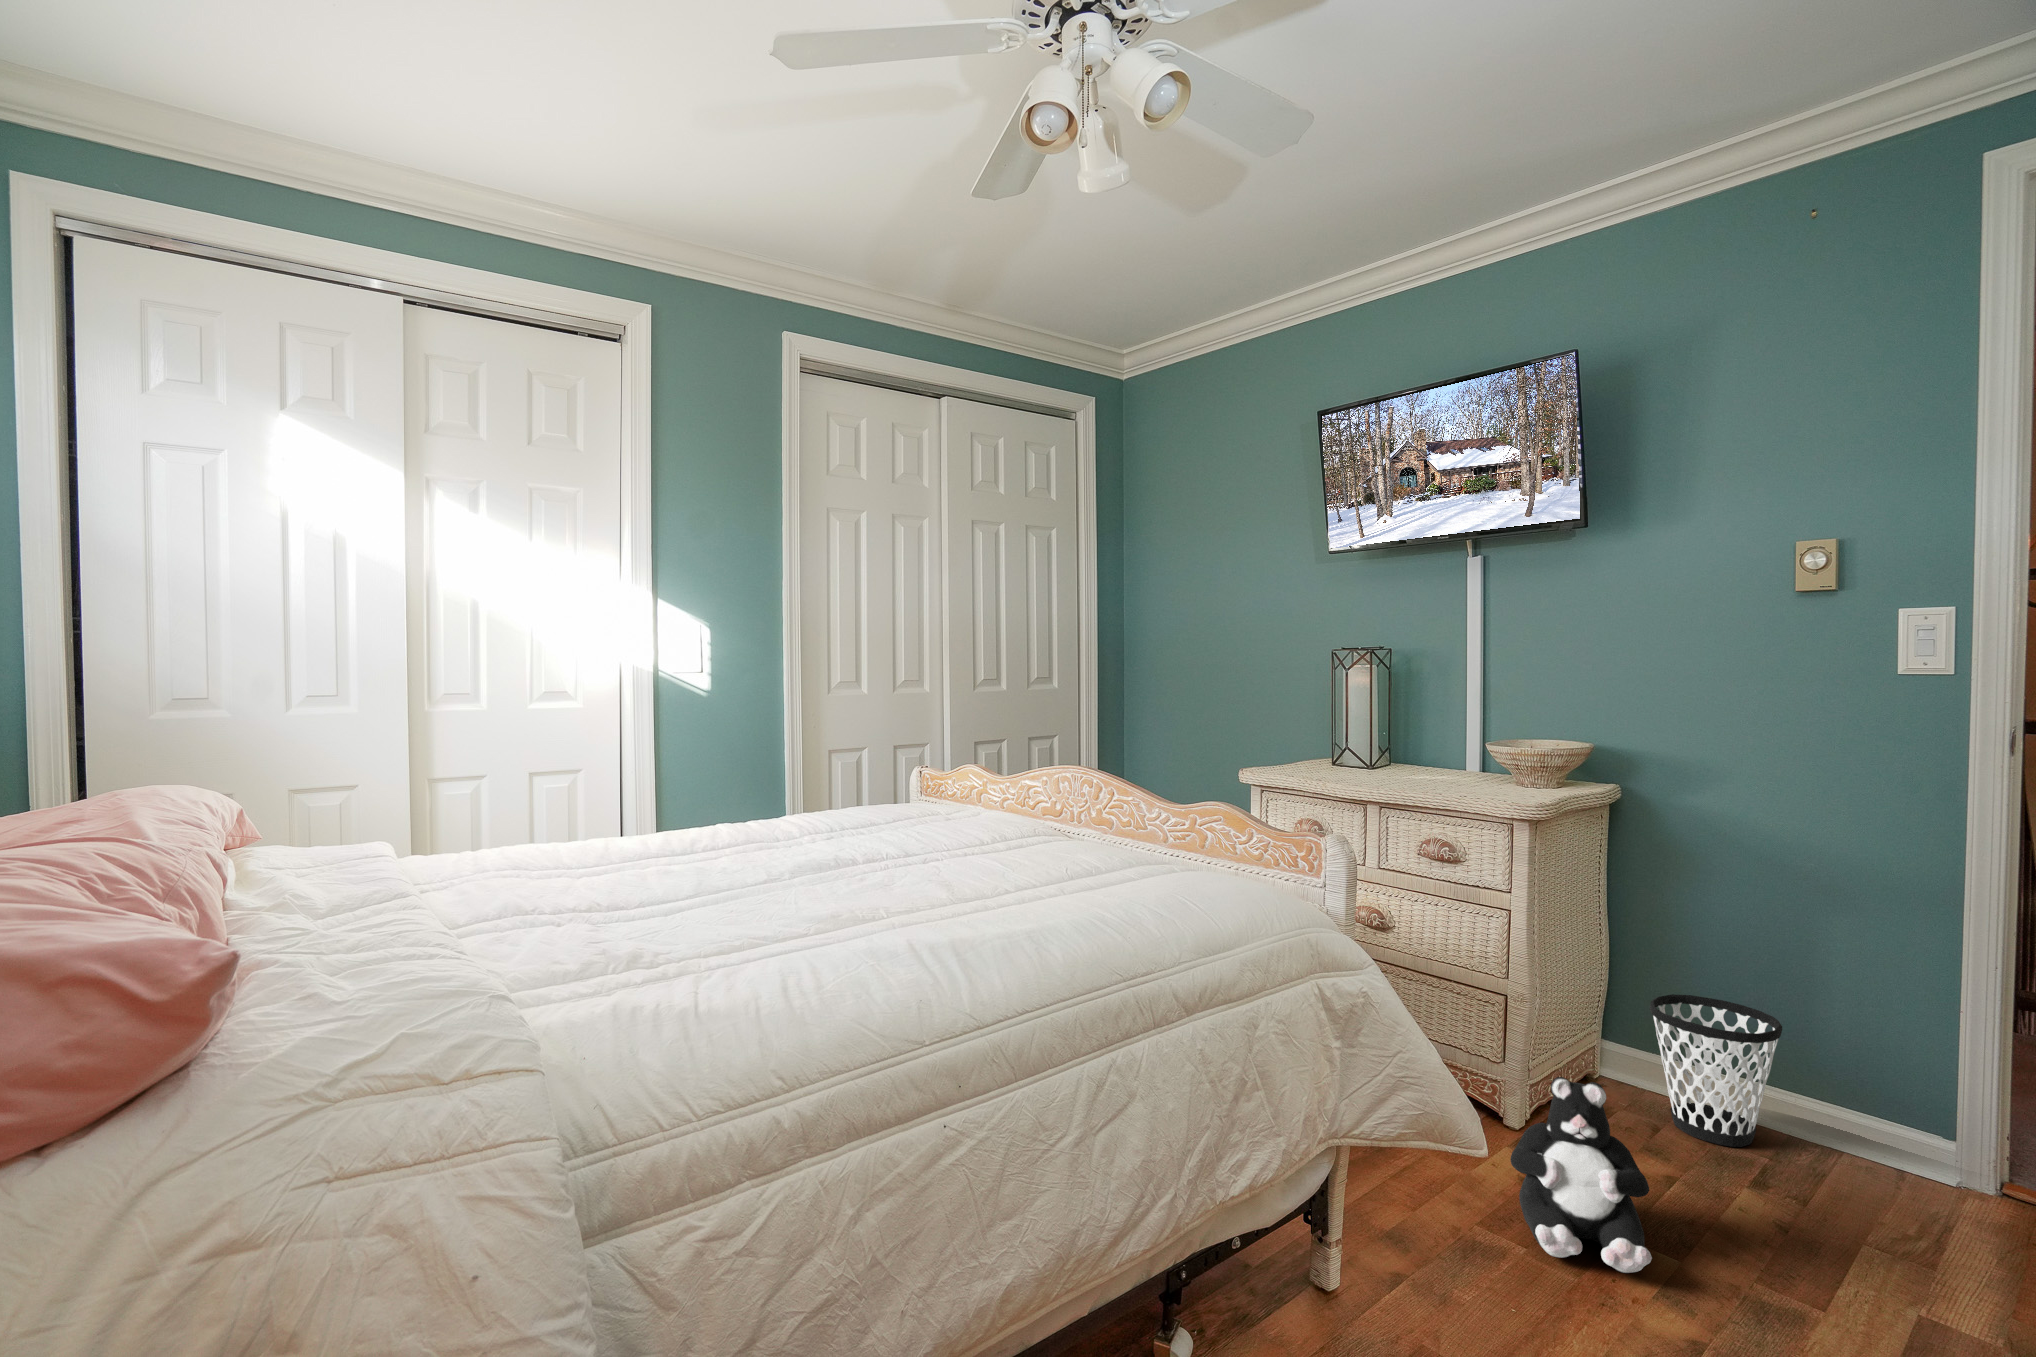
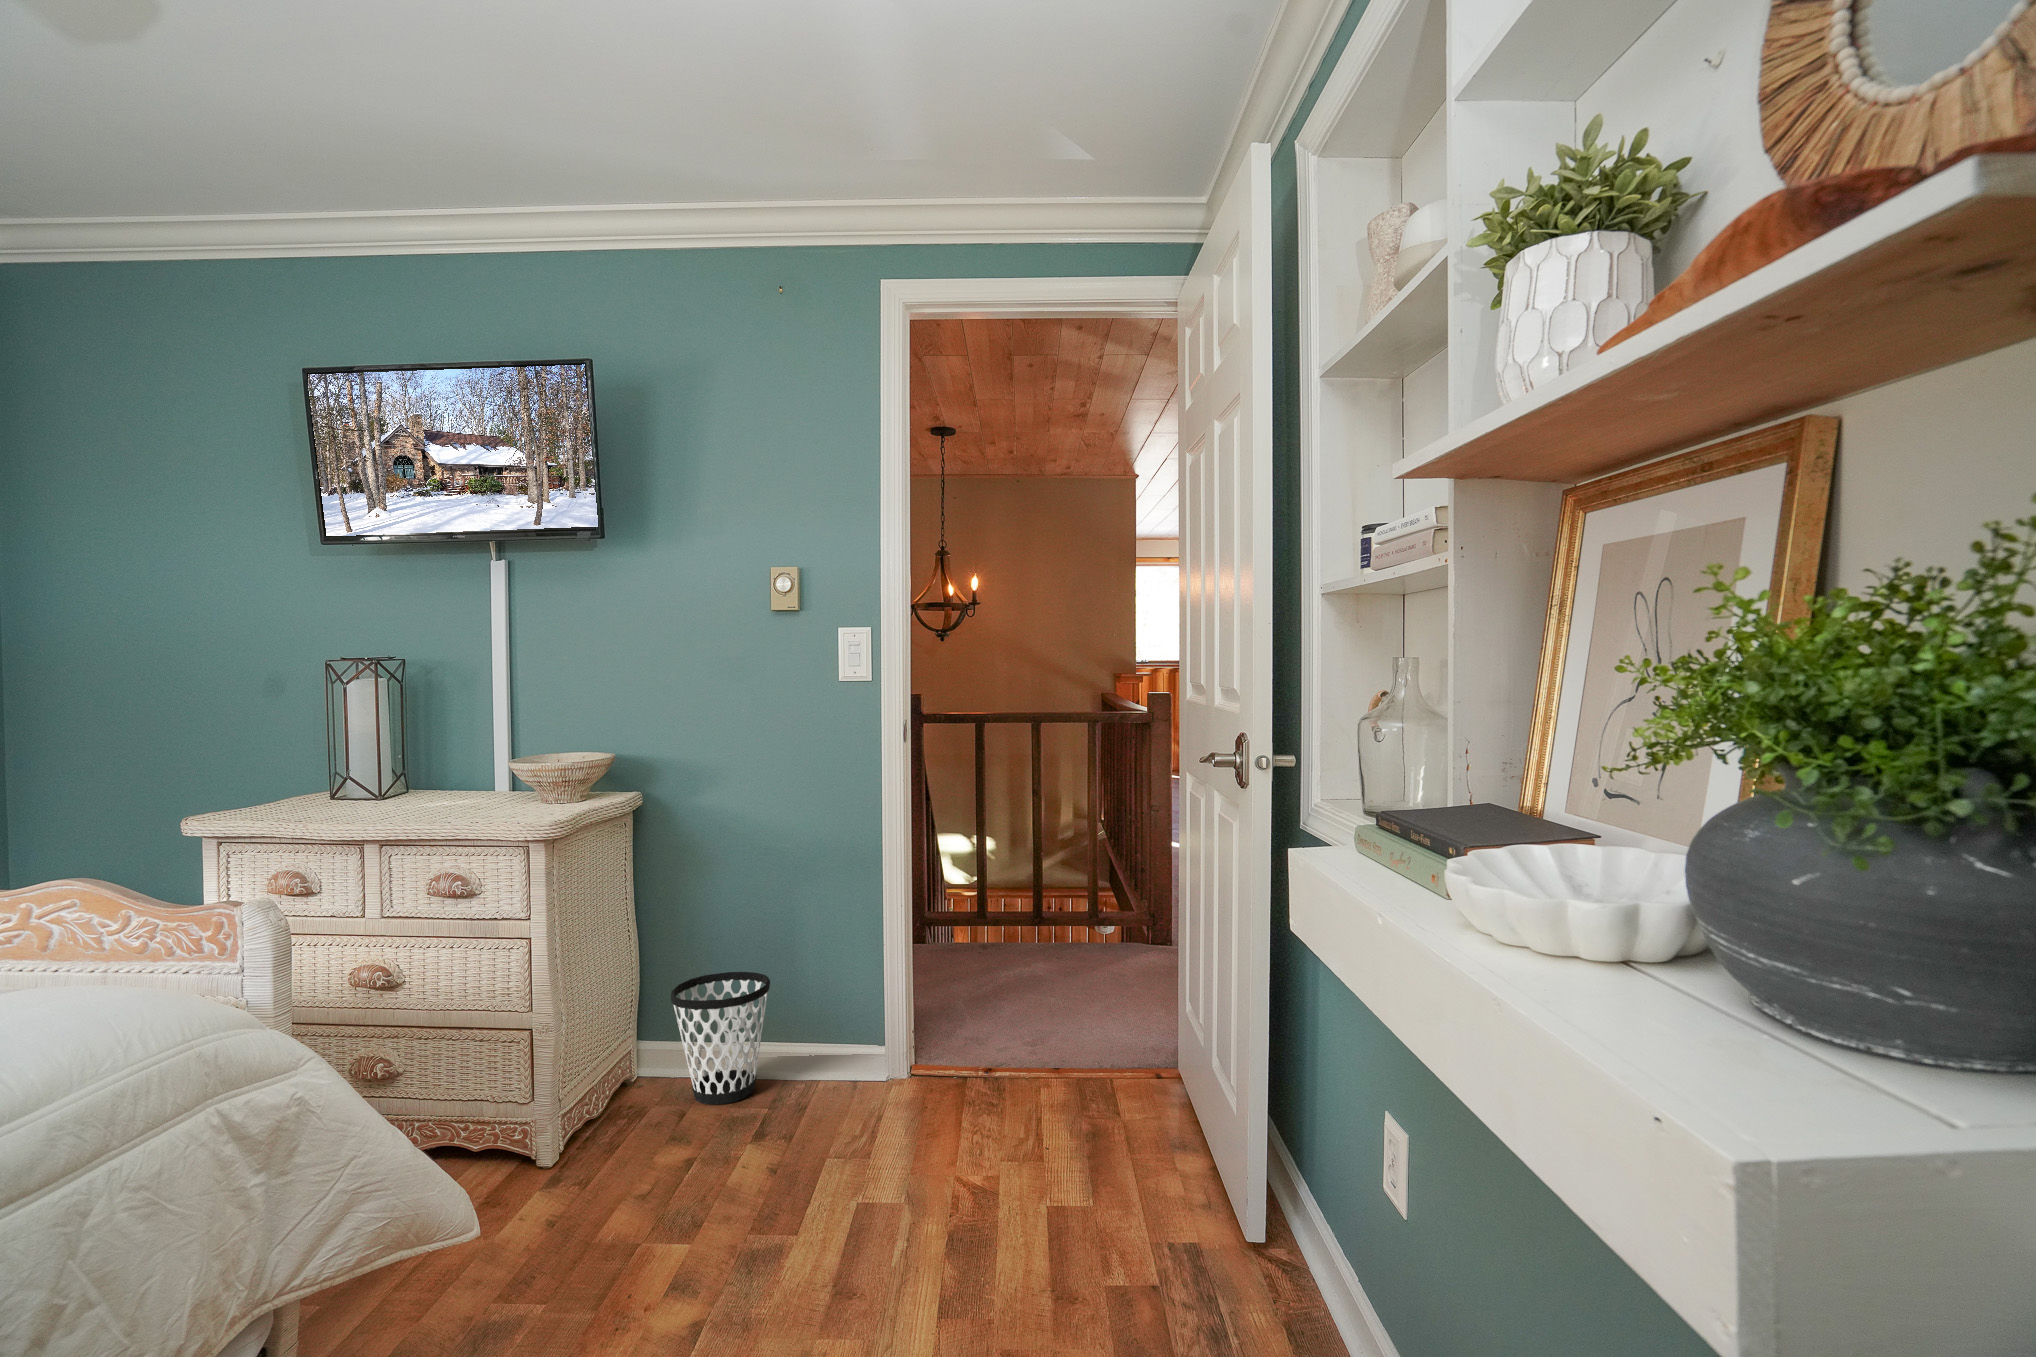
plush toy: present [1510,1077,1652,1273] -> none [526,1089,656,1284]

